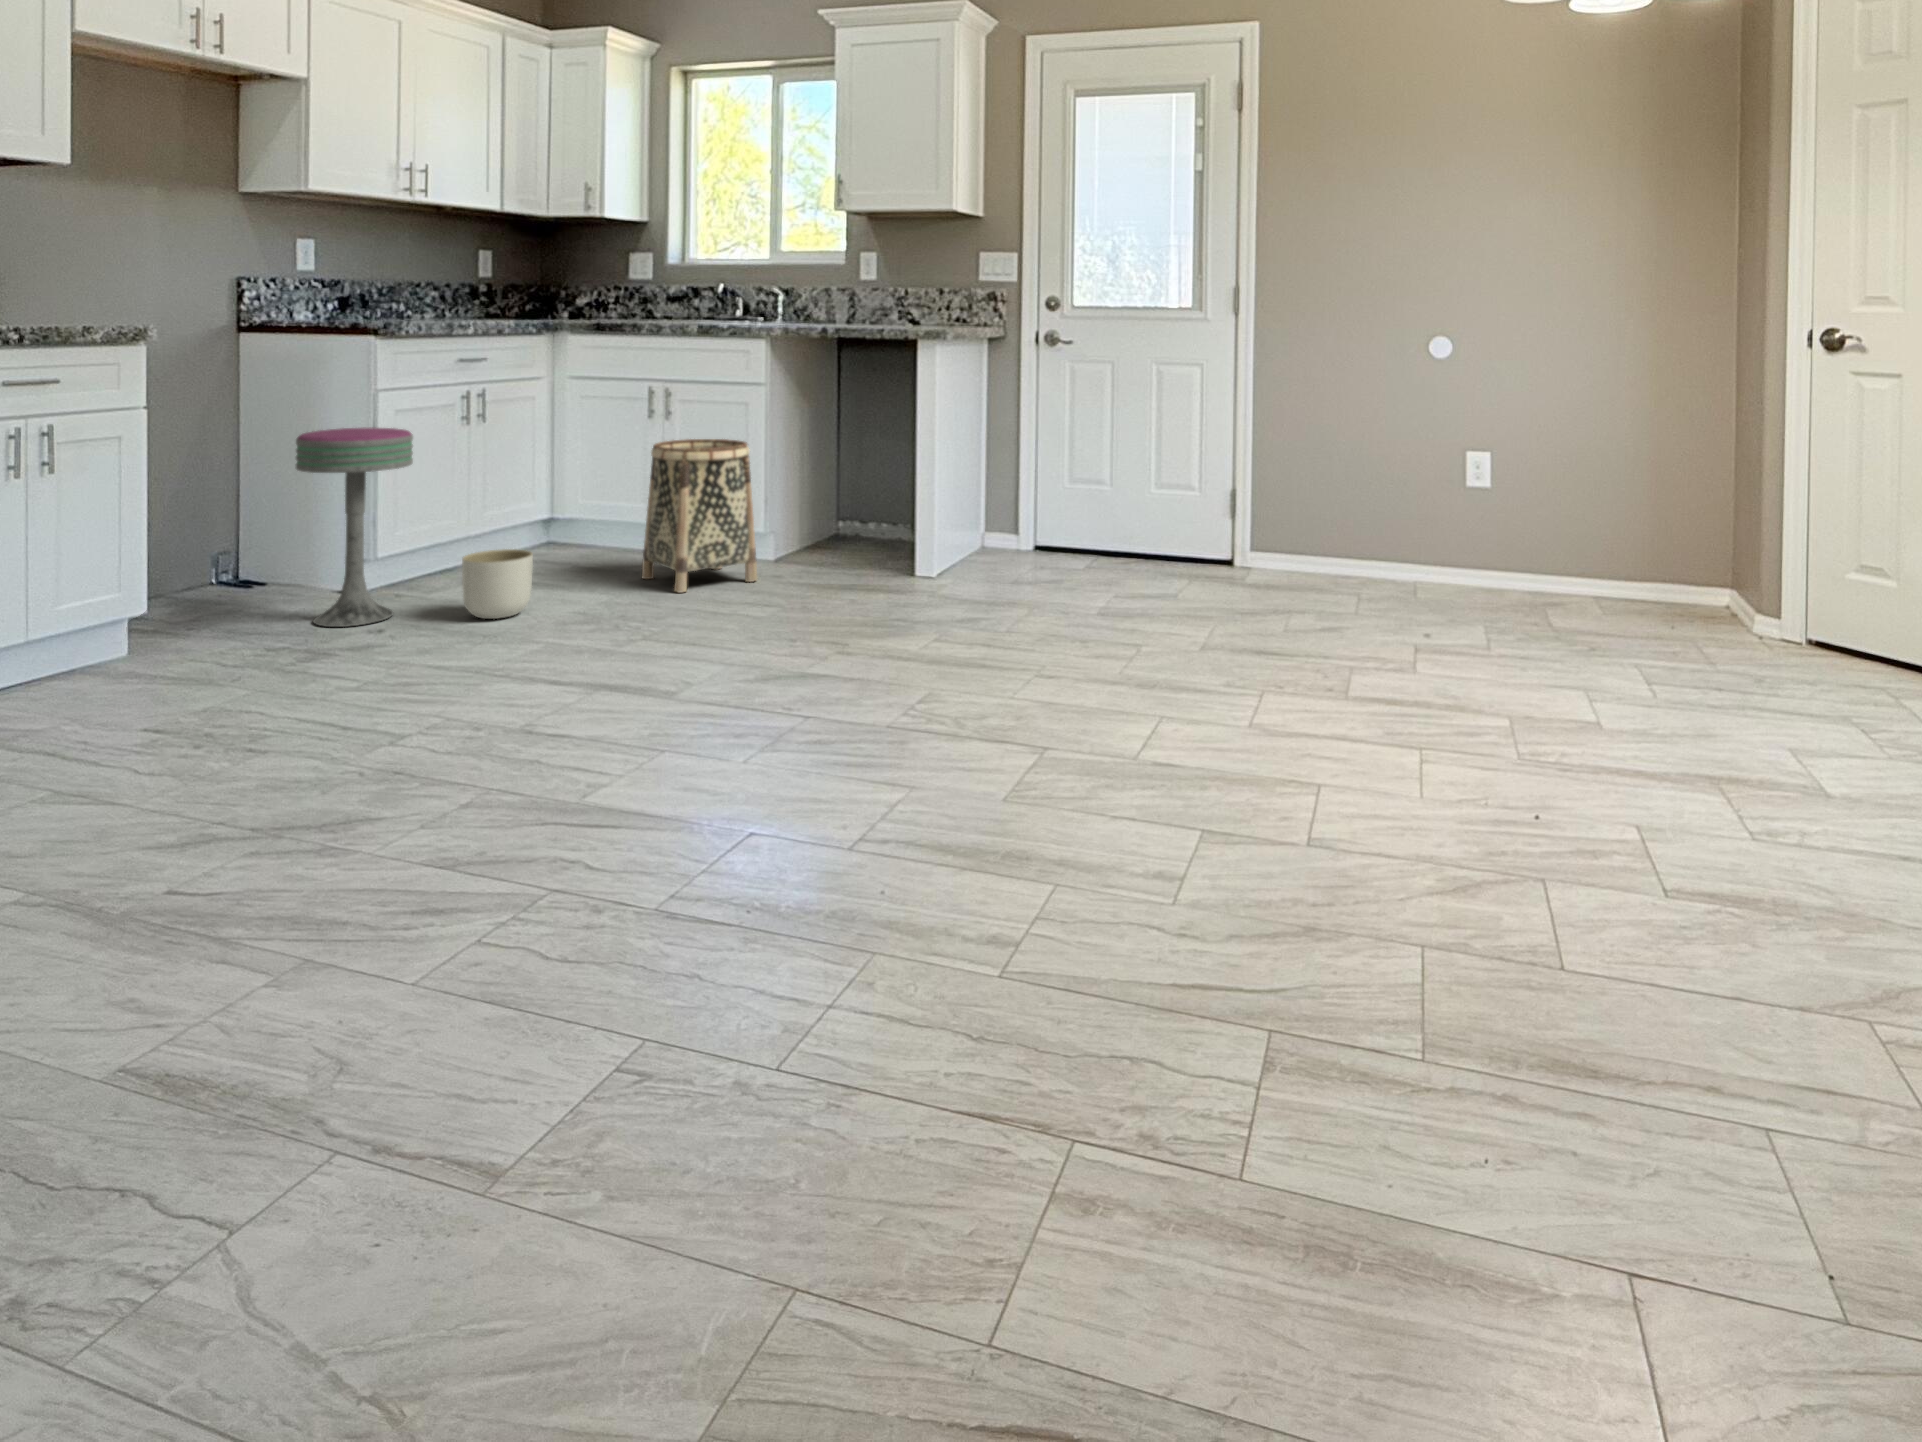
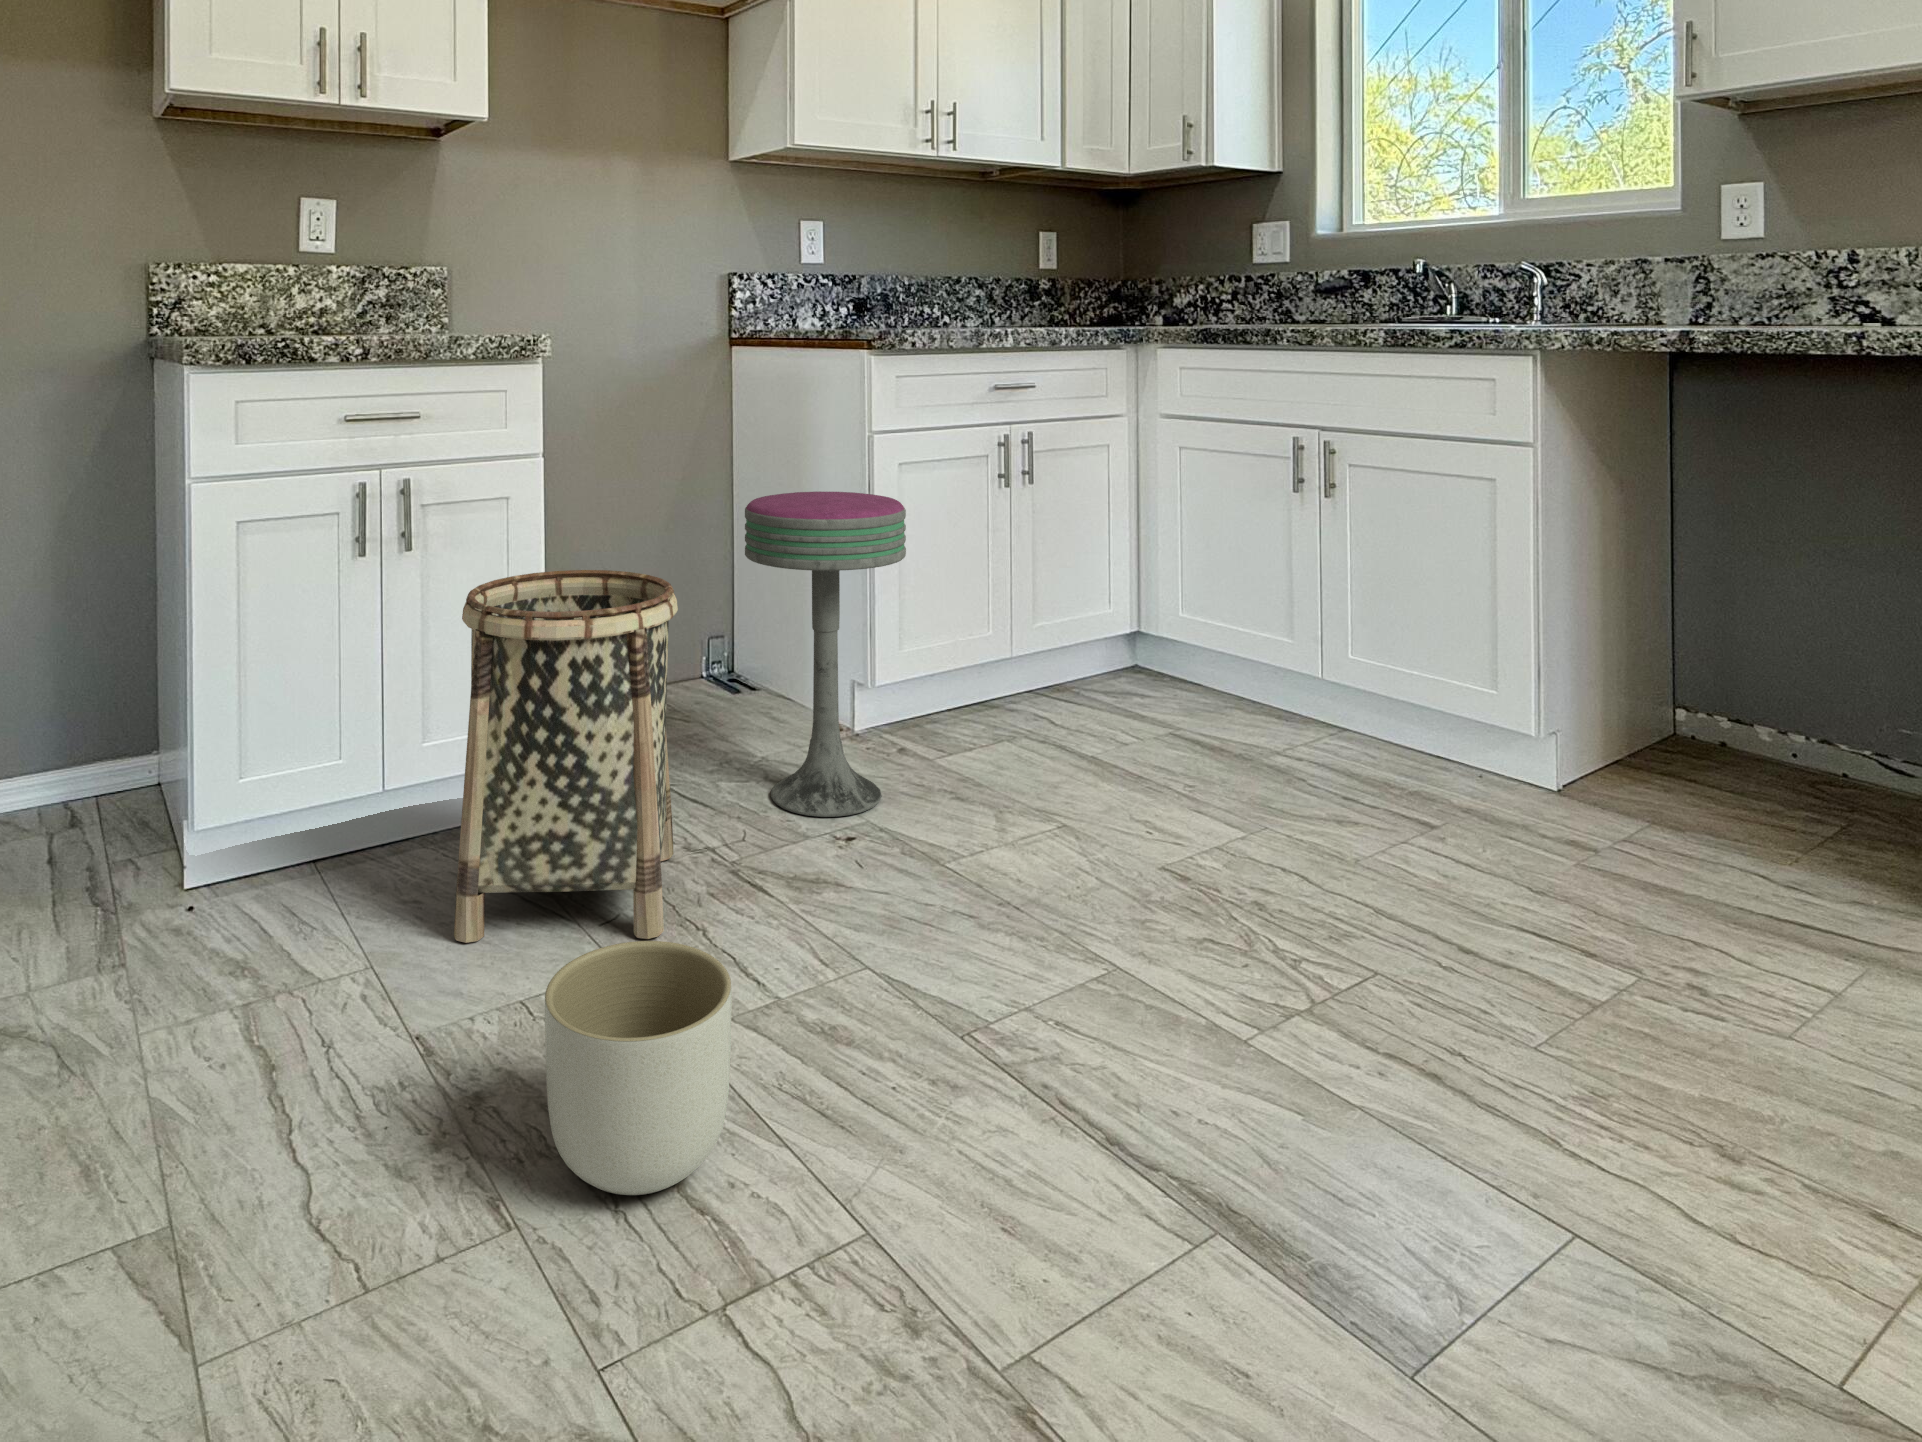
basket: present [642,439,757,592] -> present [454,570,678,943]
planter: present [462,549,533,619] -> present [545,941,732,1195]

